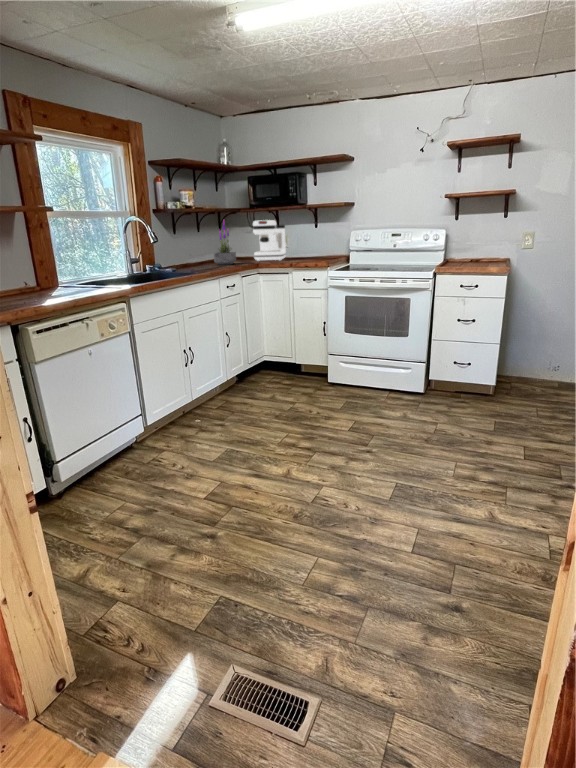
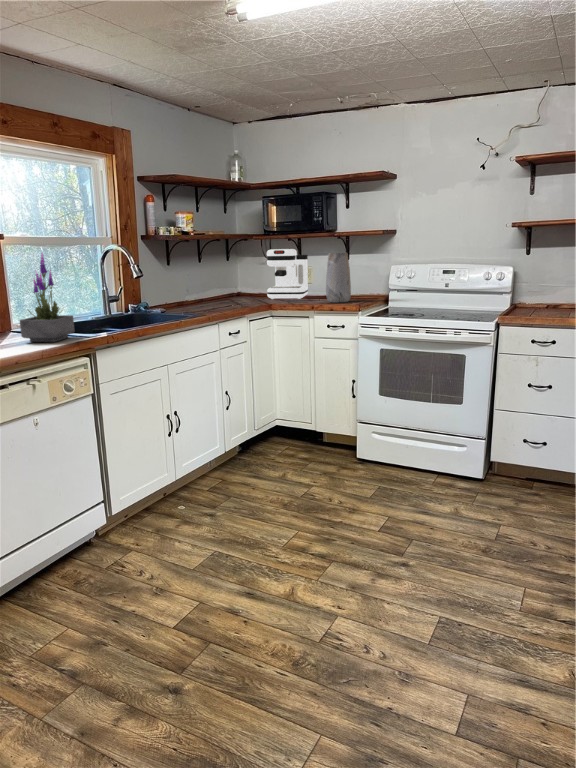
potted plant: present [214,222,236,265] -> present [20,254,75,342]
vase: none [301,222,321,262] -> present [326,252,351,303]

